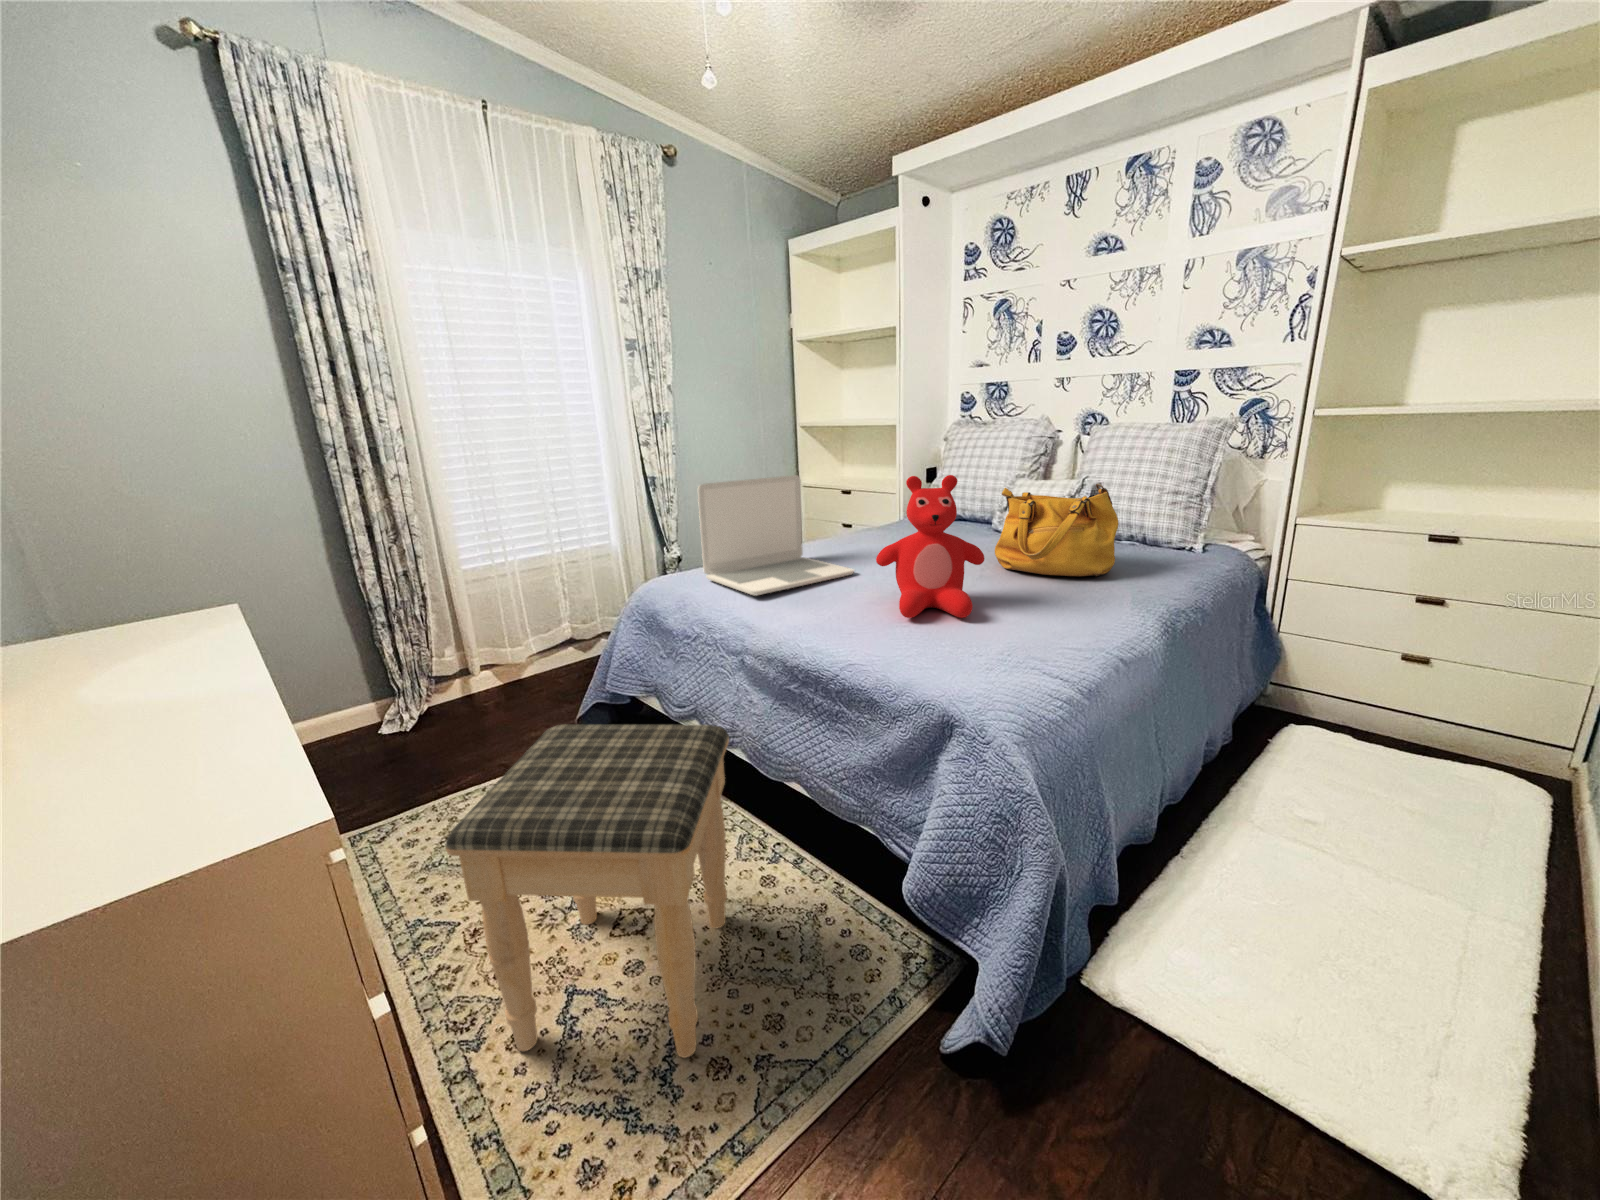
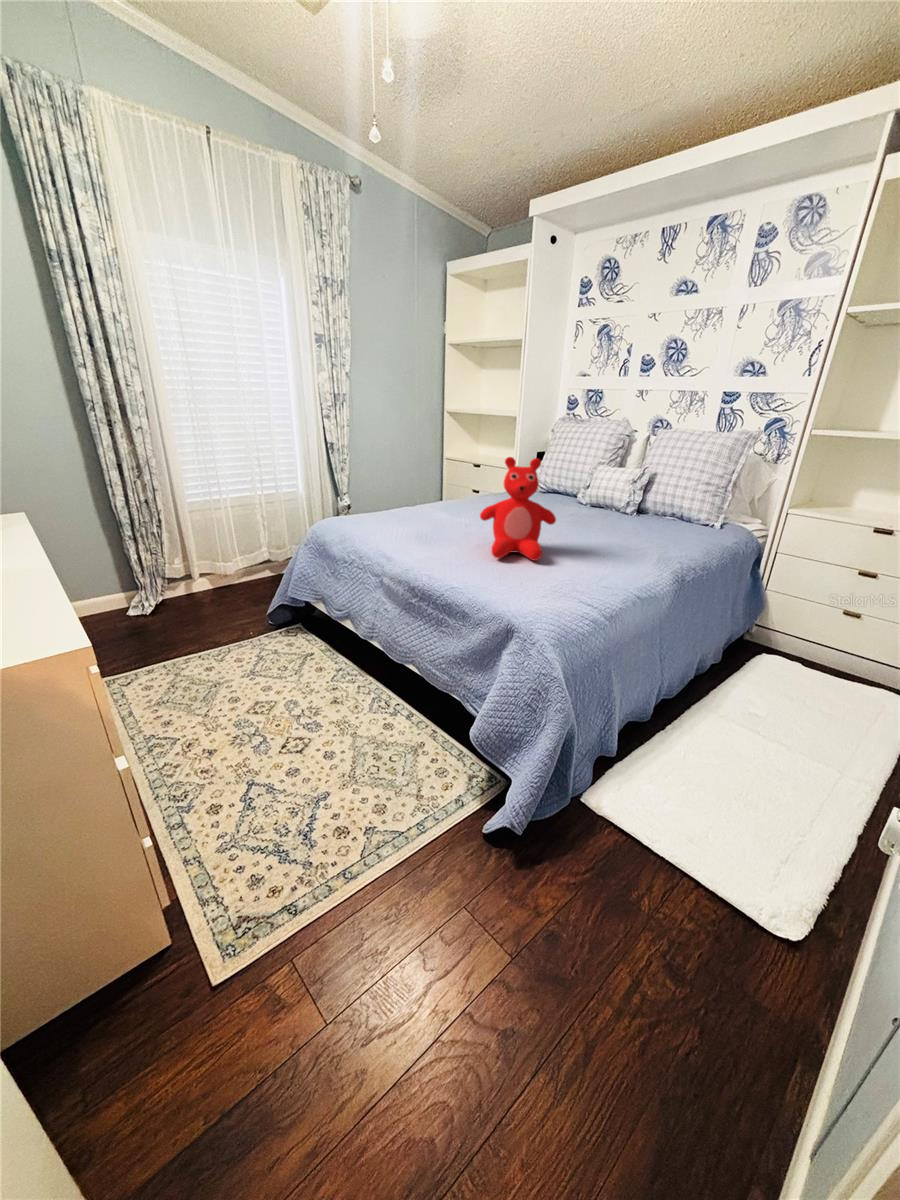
laptop: present [698,475,854,595] -> none [358,449,468,535]
handbag: present [995,484,1118,576] -> none [569,471,657,540]
footstool: present [445,725,729,1058] -> none [168,612,364,825]

